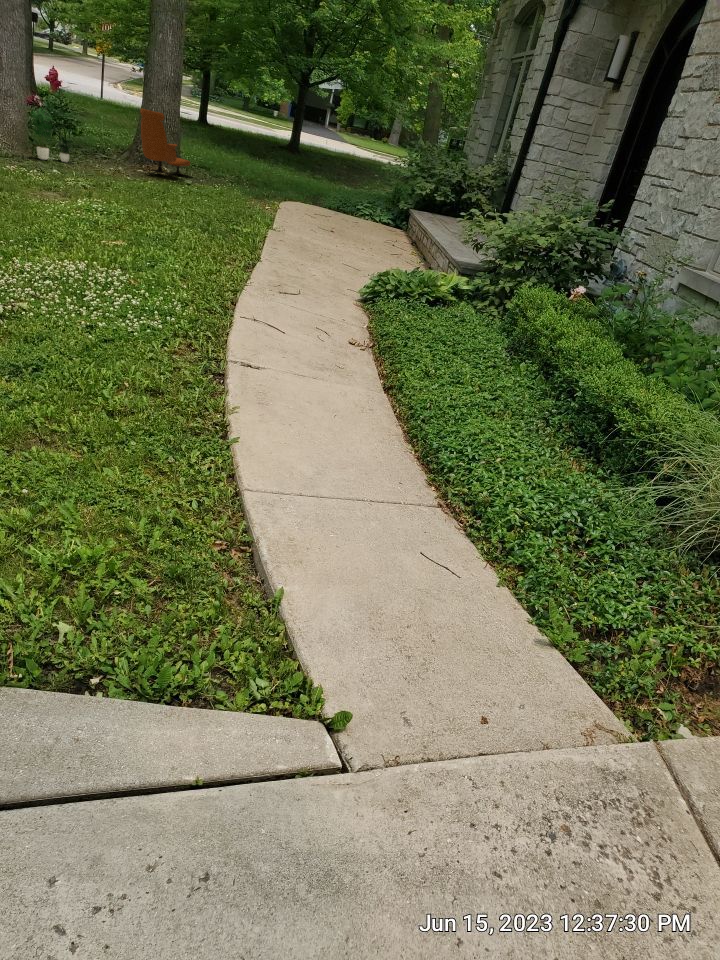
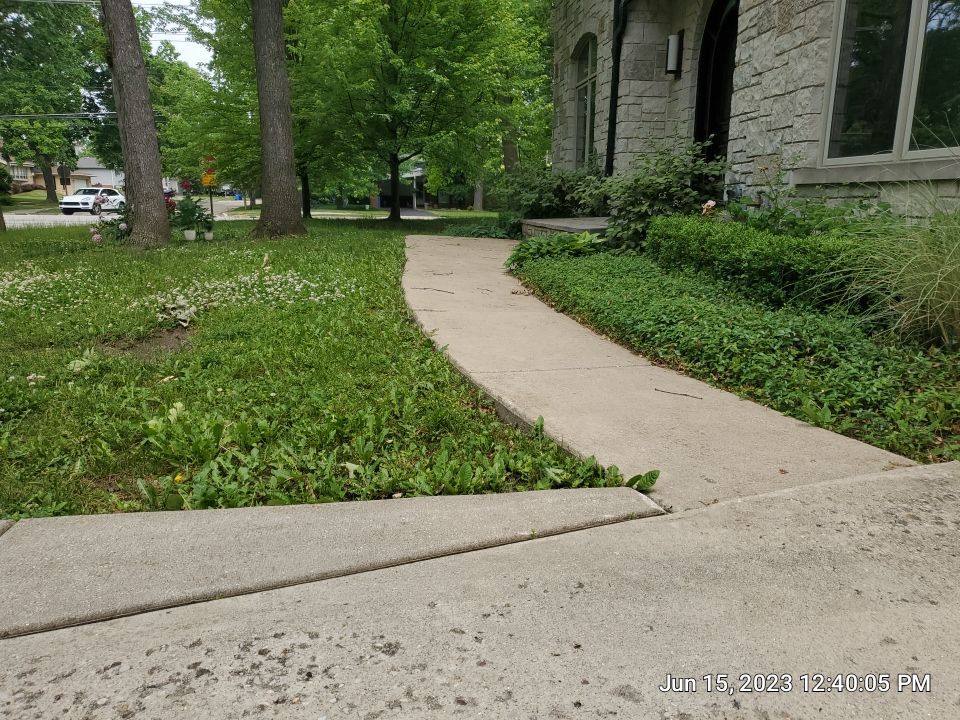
lounge chair: present [140,109,190,178] -> none [271,184,318,237]

